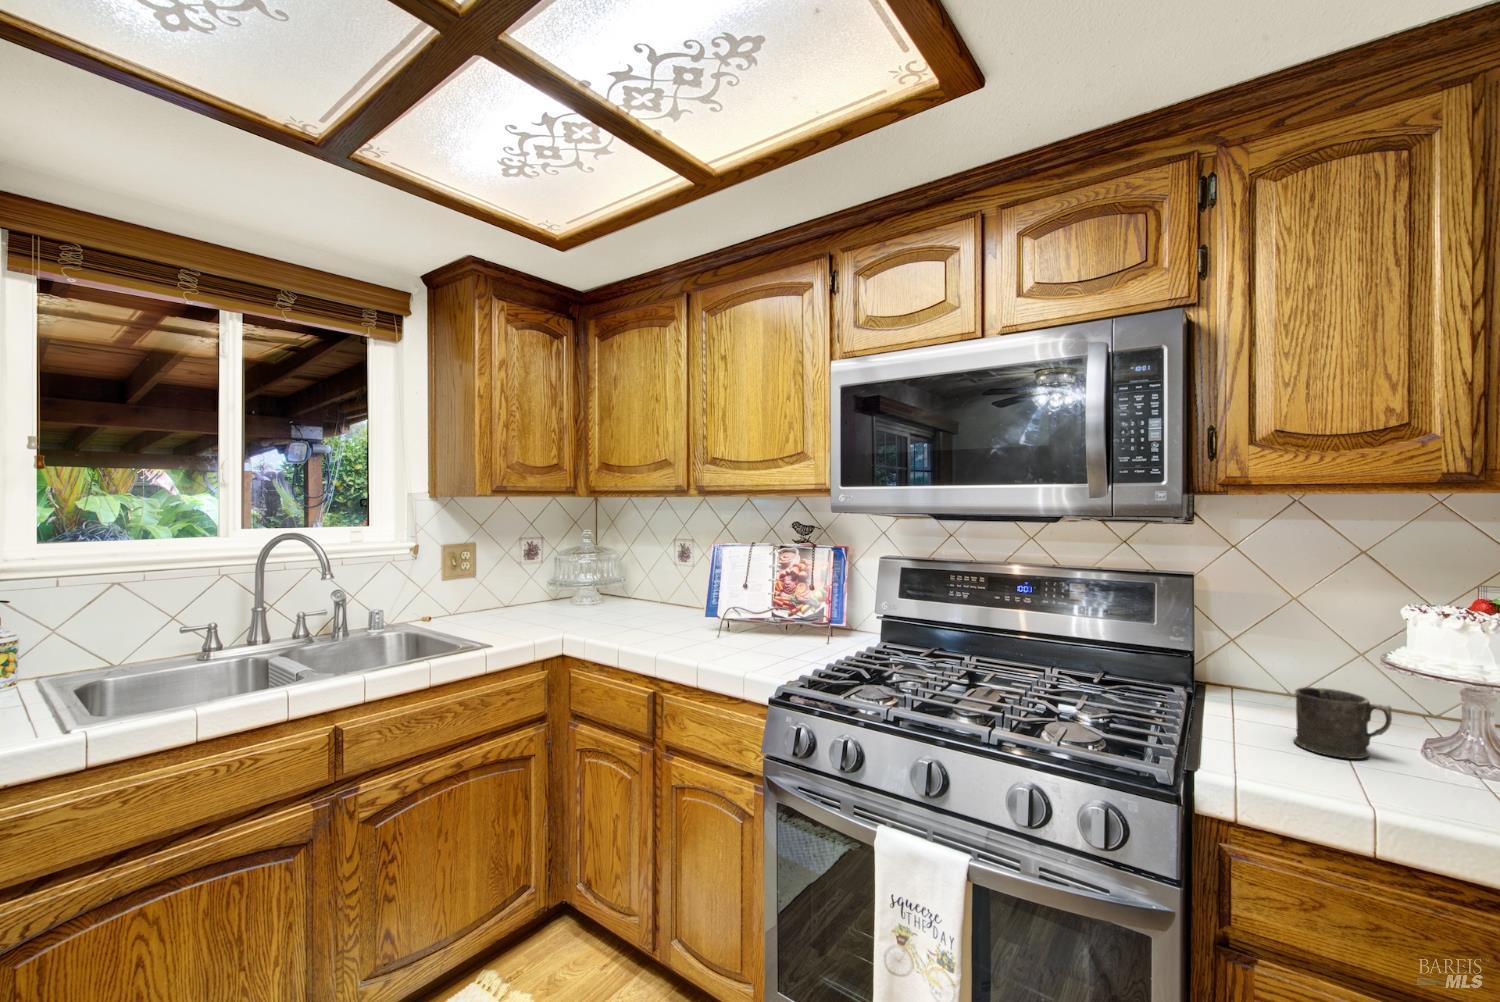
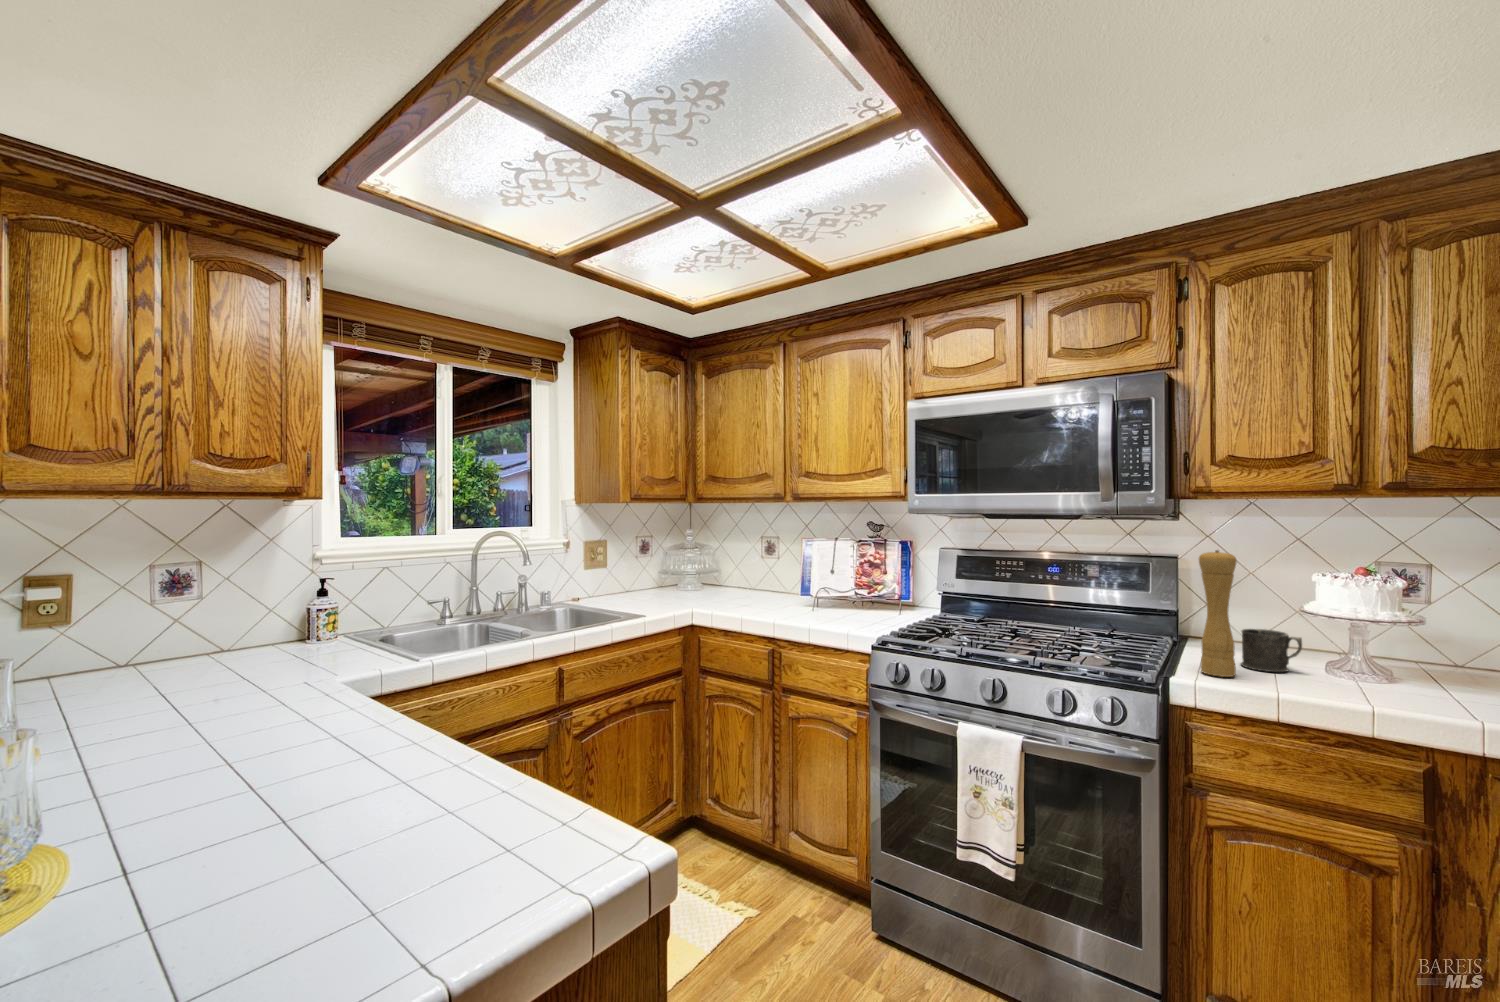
pepper mill: none [1236,573,1296,770] -> present [1199,550,1236,677]

